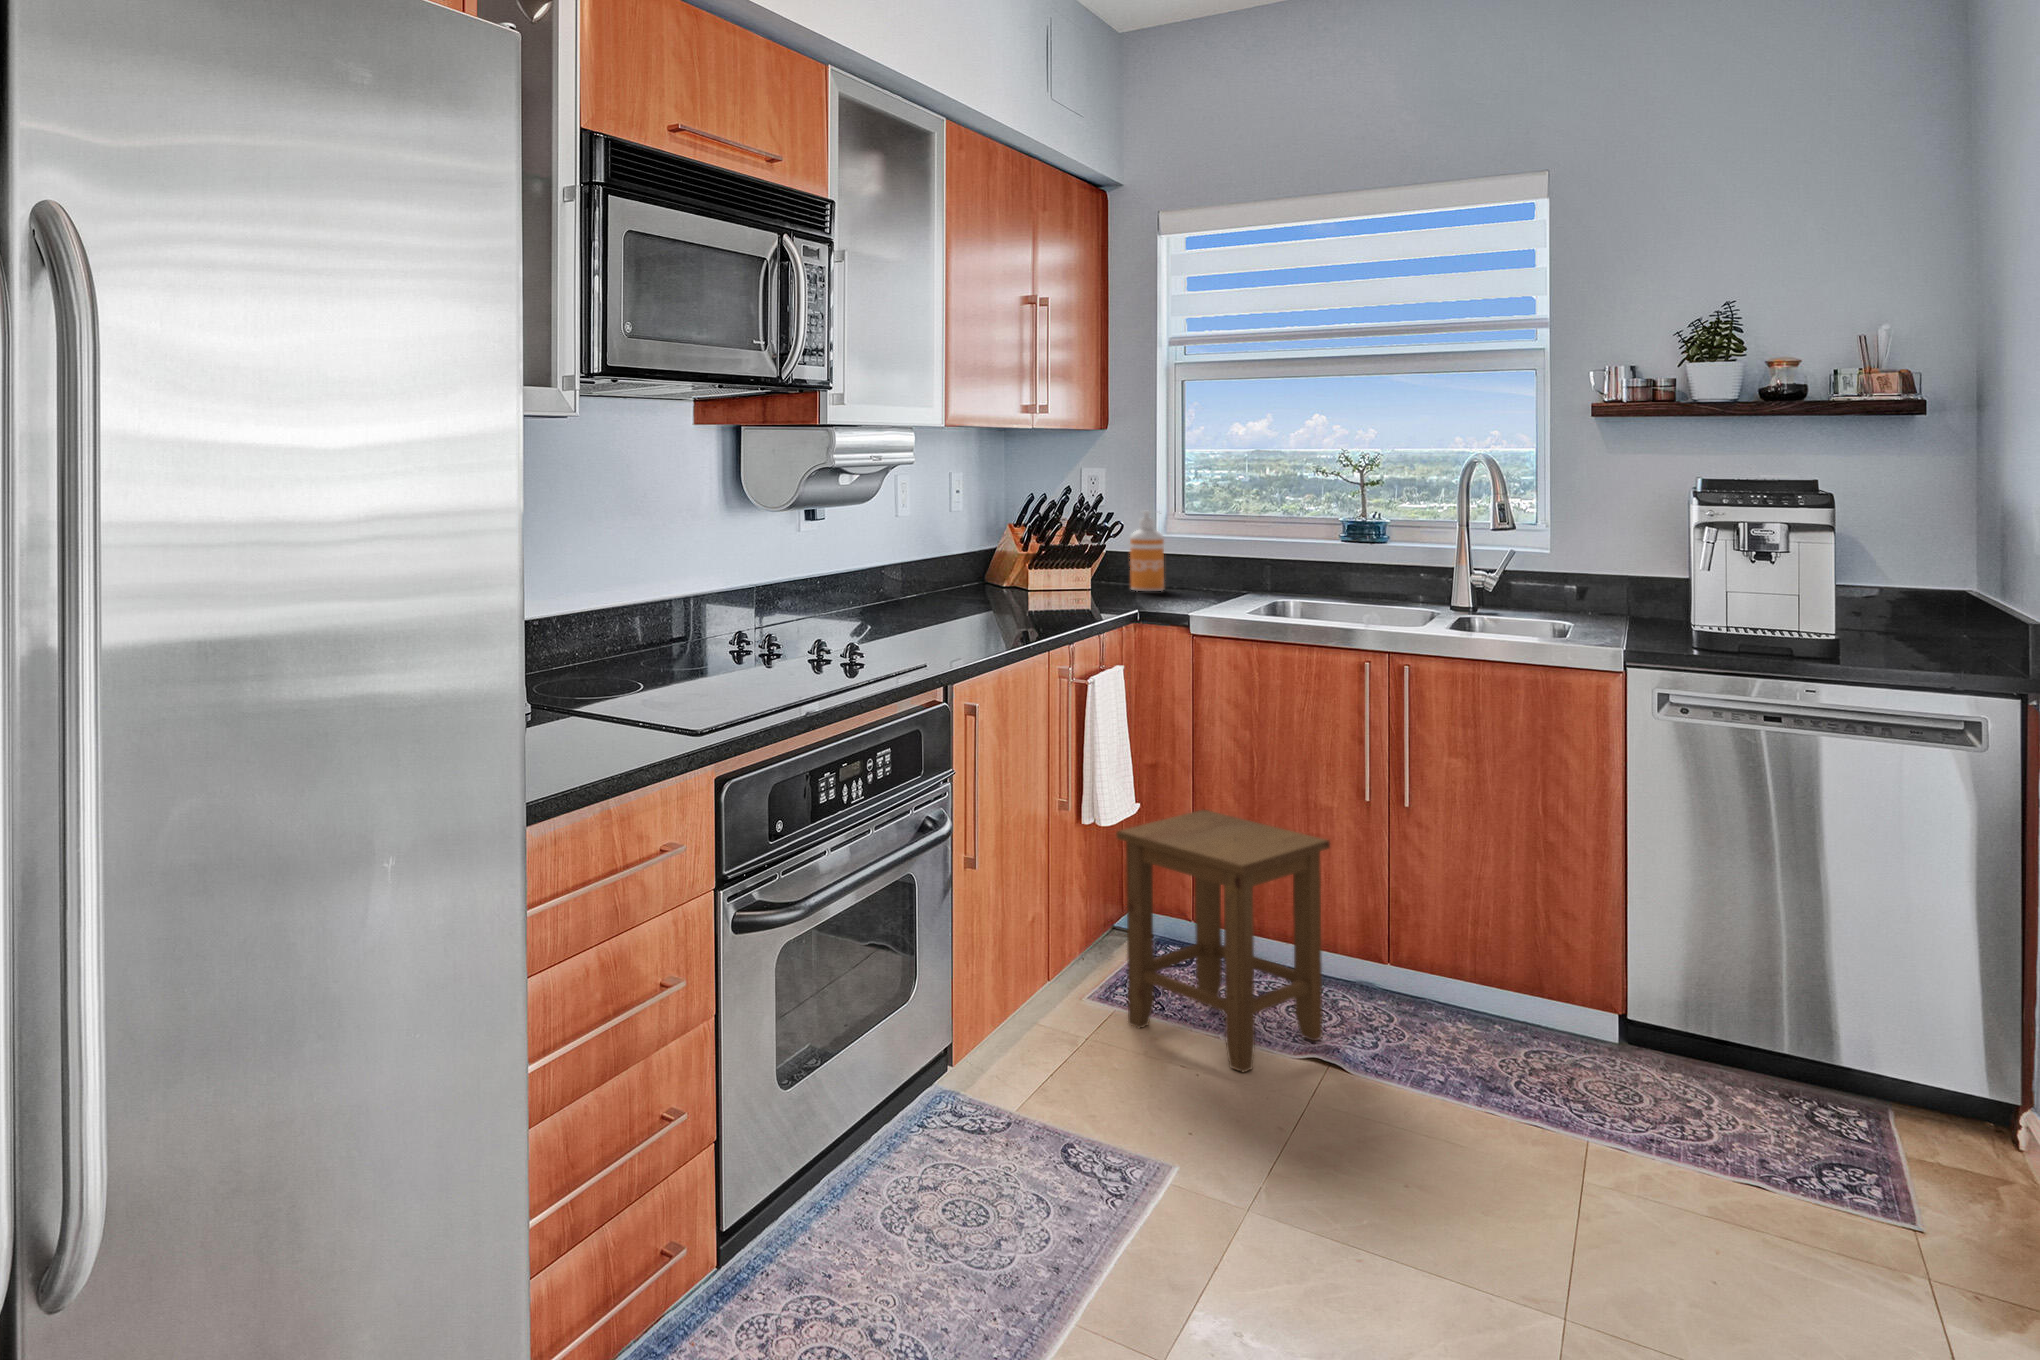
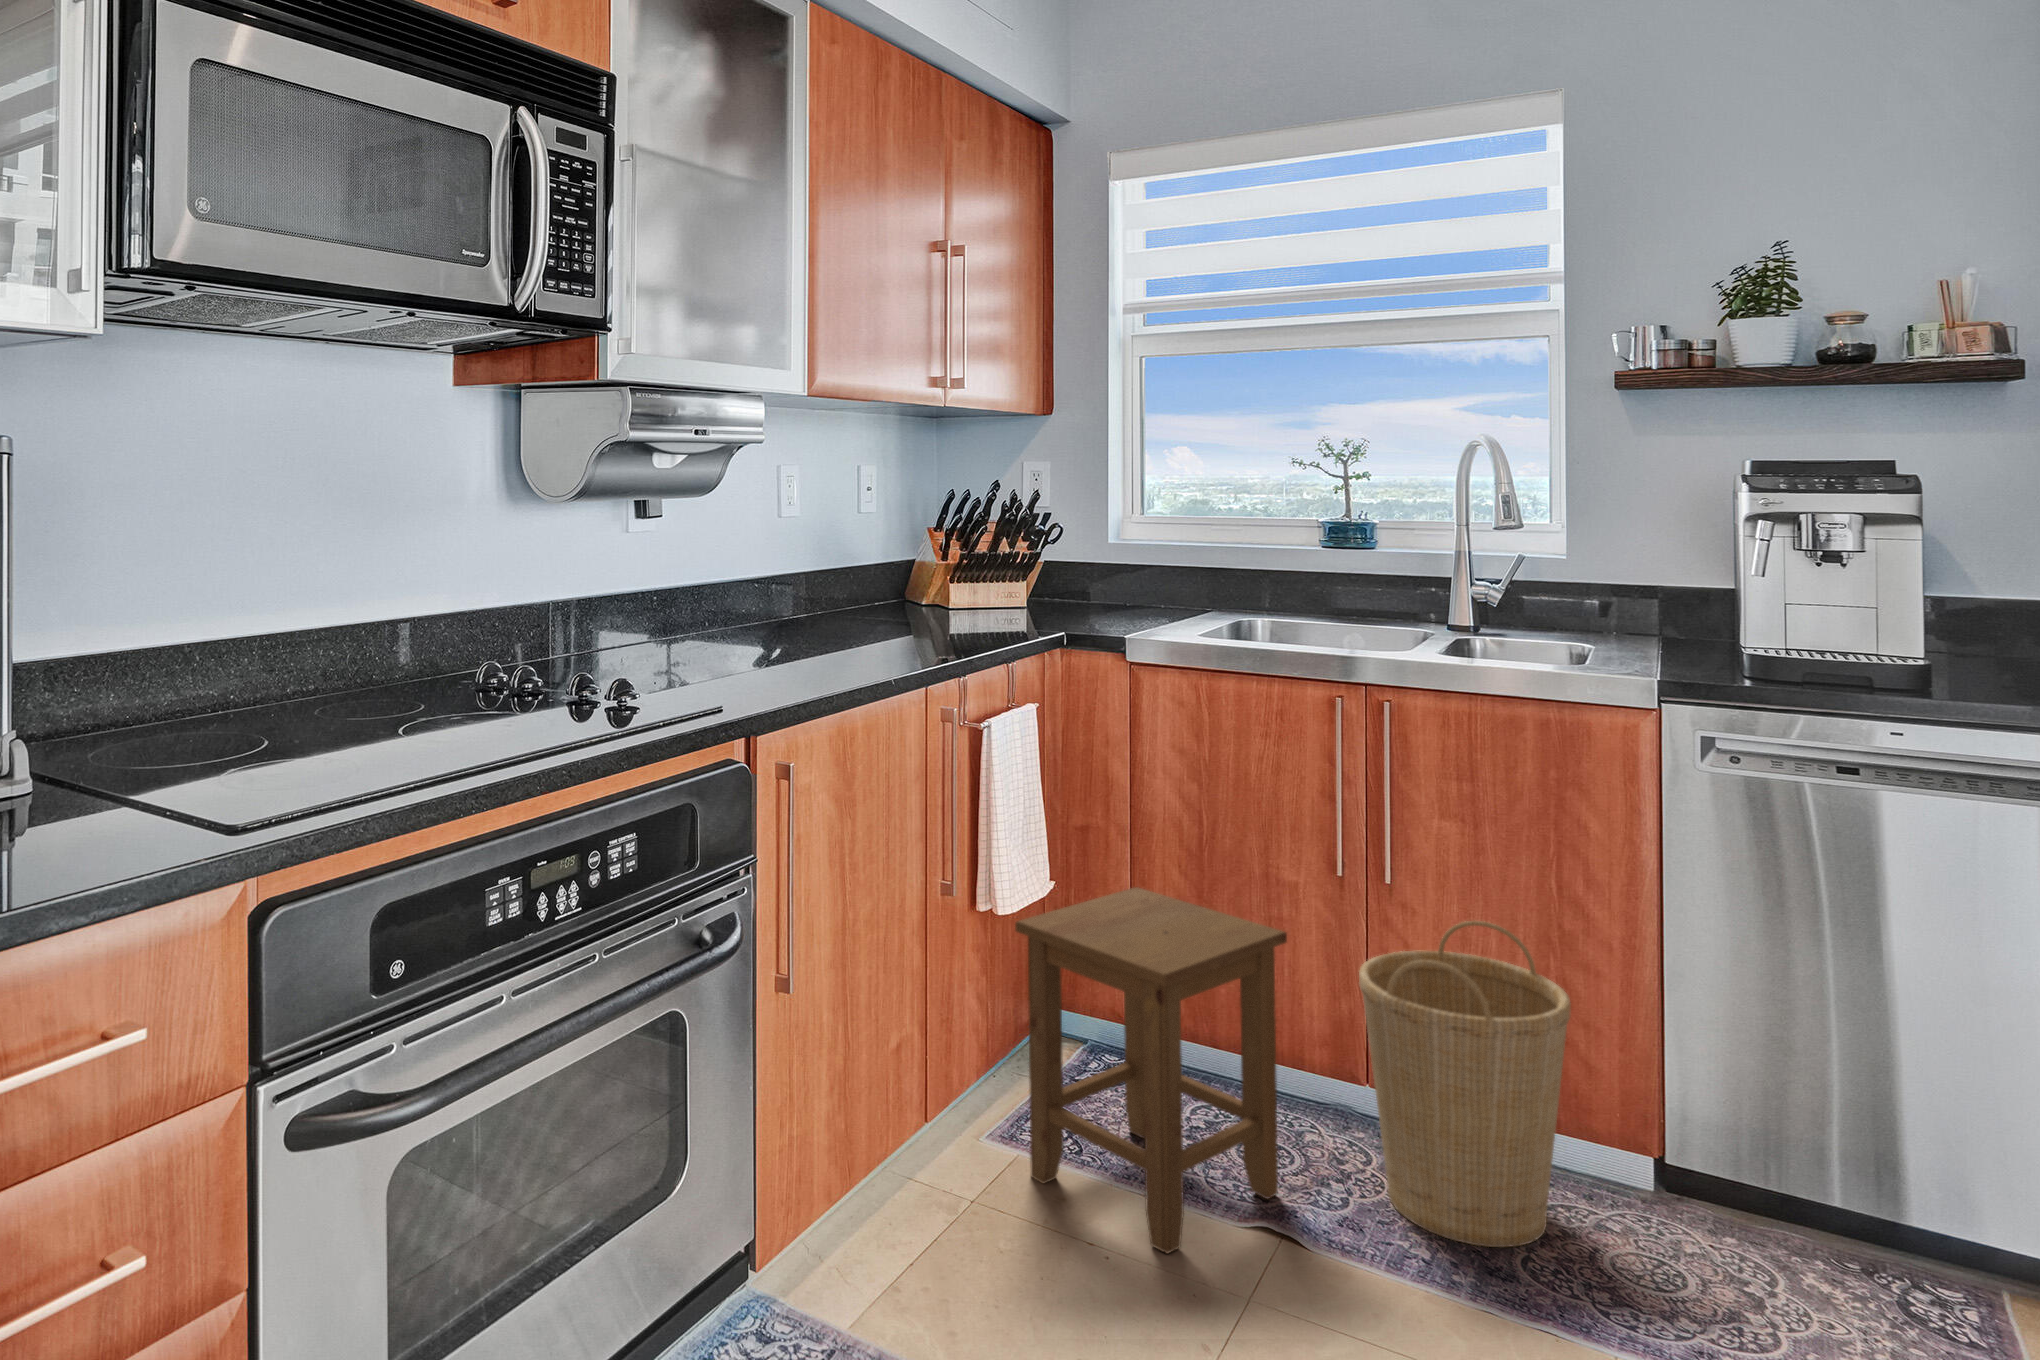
soap dispenser: present [1130,511,1164,591] -> none [1077,510,1118,608]
basket: none [1386,835,1554,1075] -> present [1359,921,1571,1247]

